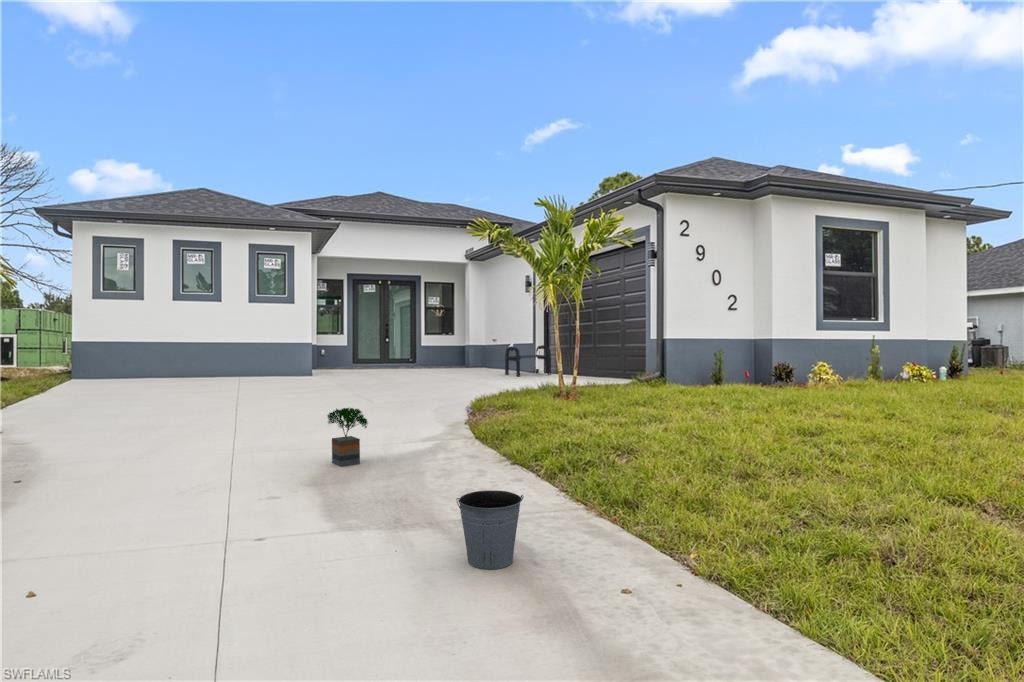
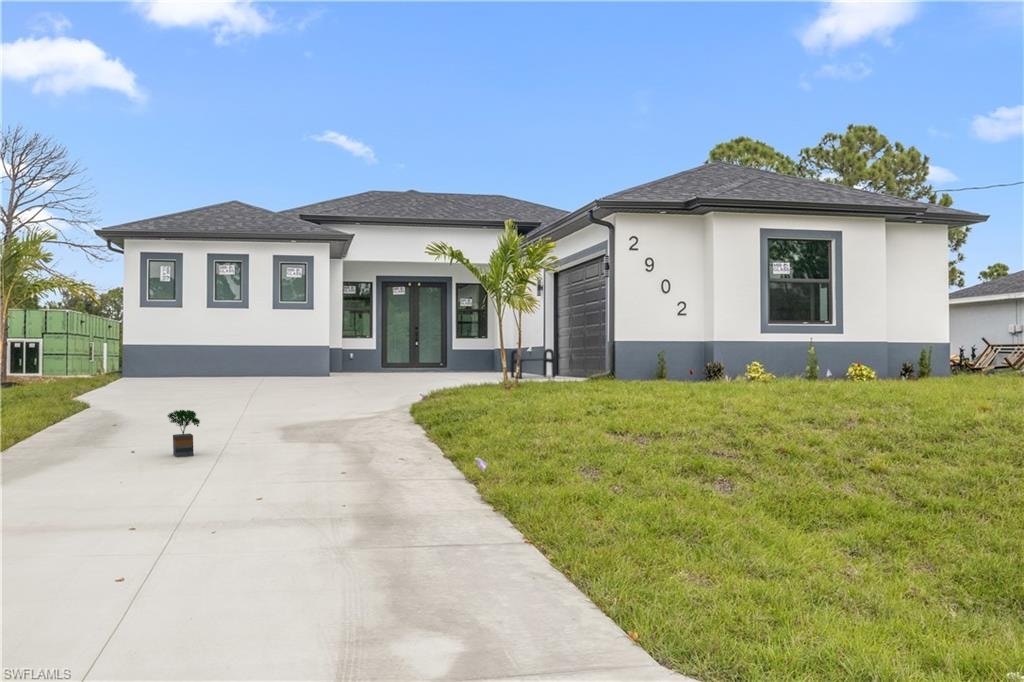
potted tree: present [328,408,368,467] -> present [168,410,200,457]
bucket: present [456,490,524,569] -> none [321,419,354,452]

